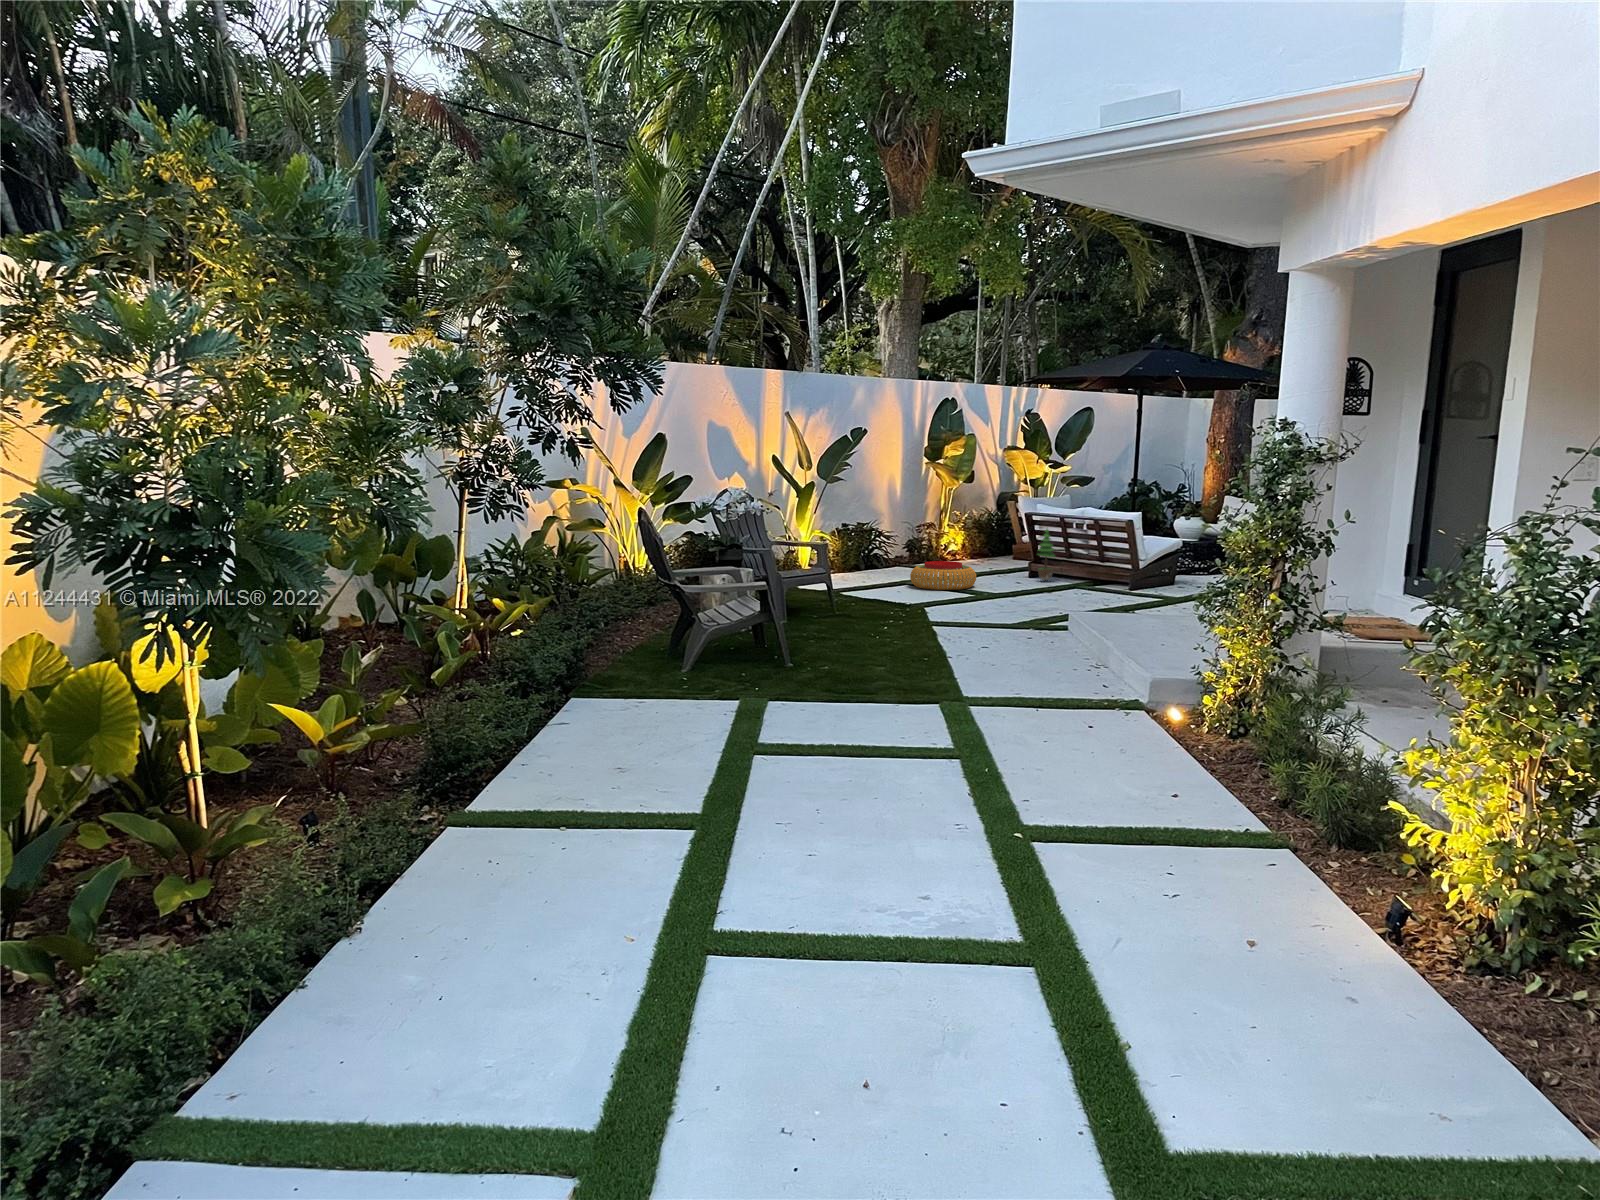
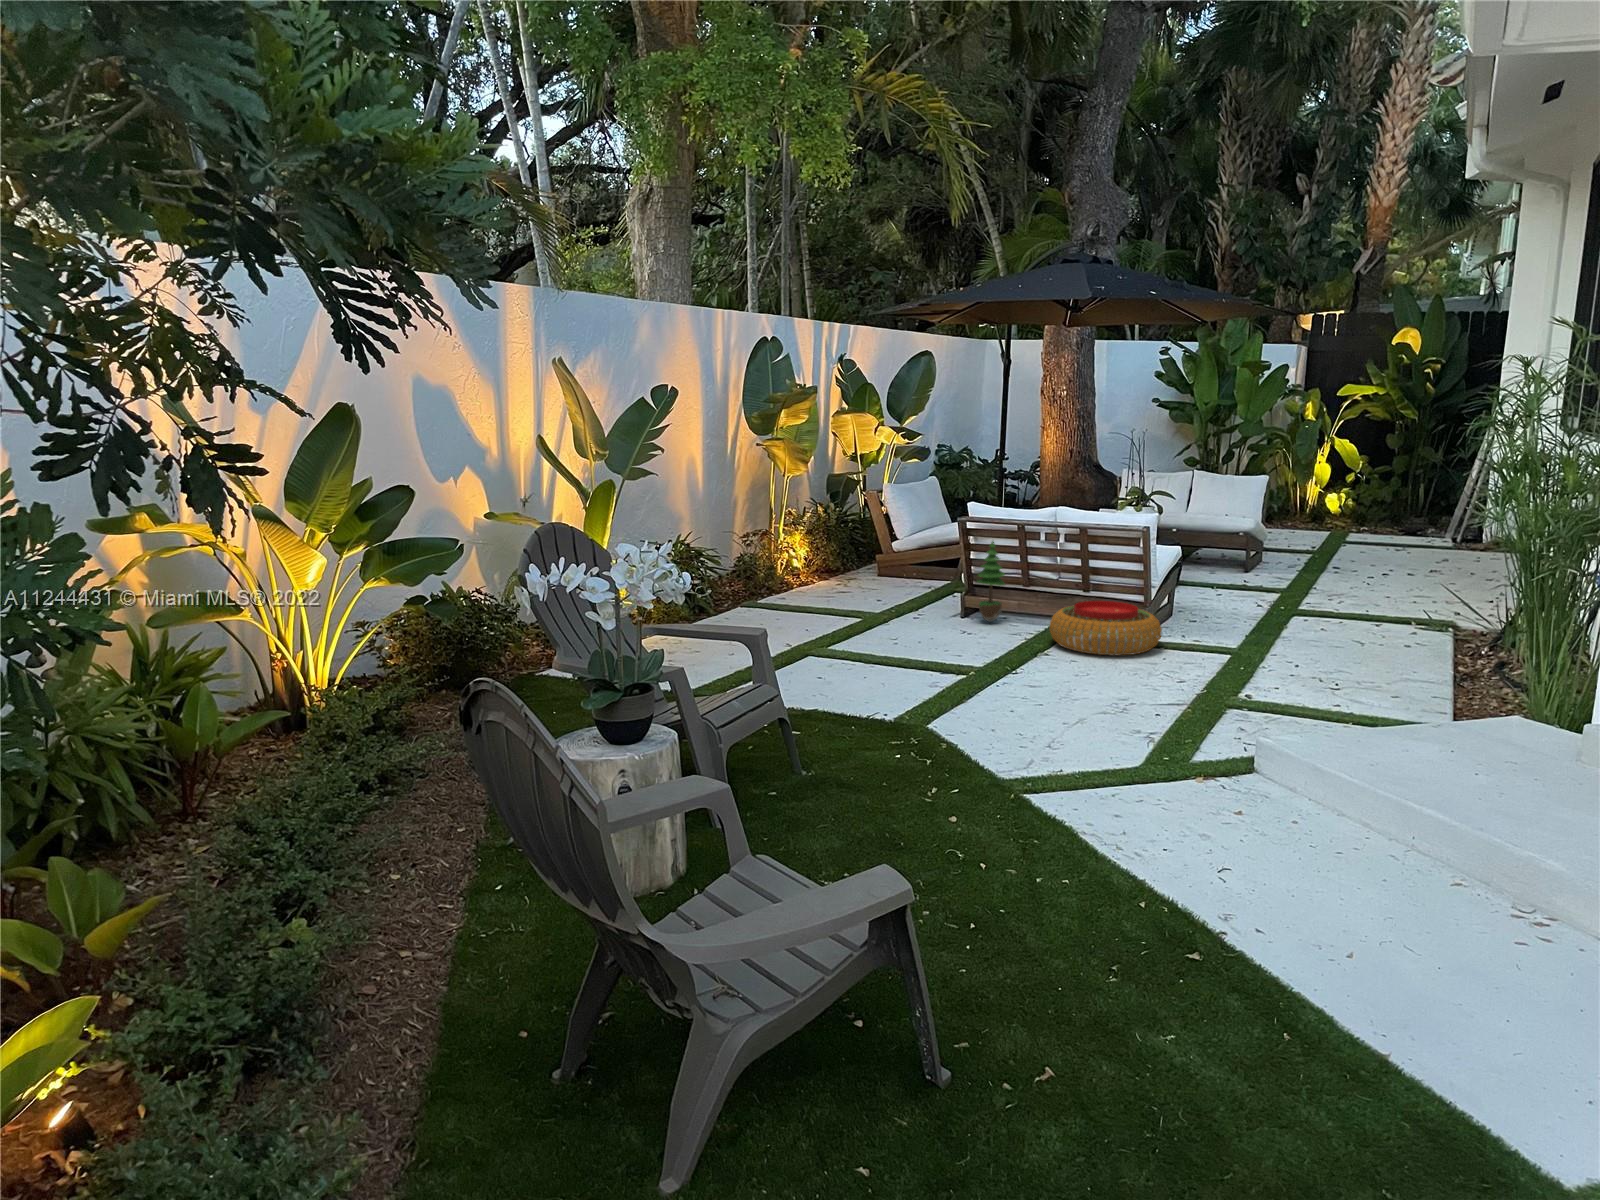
pouf: present [910,561,976,590] -> present [1050,601,1162,655]

